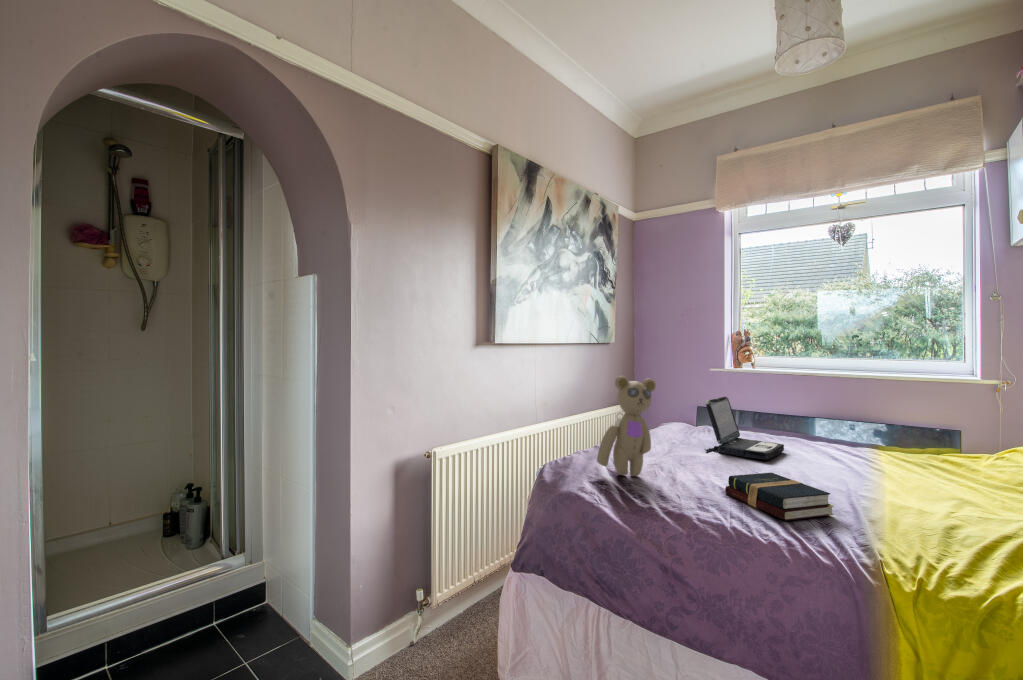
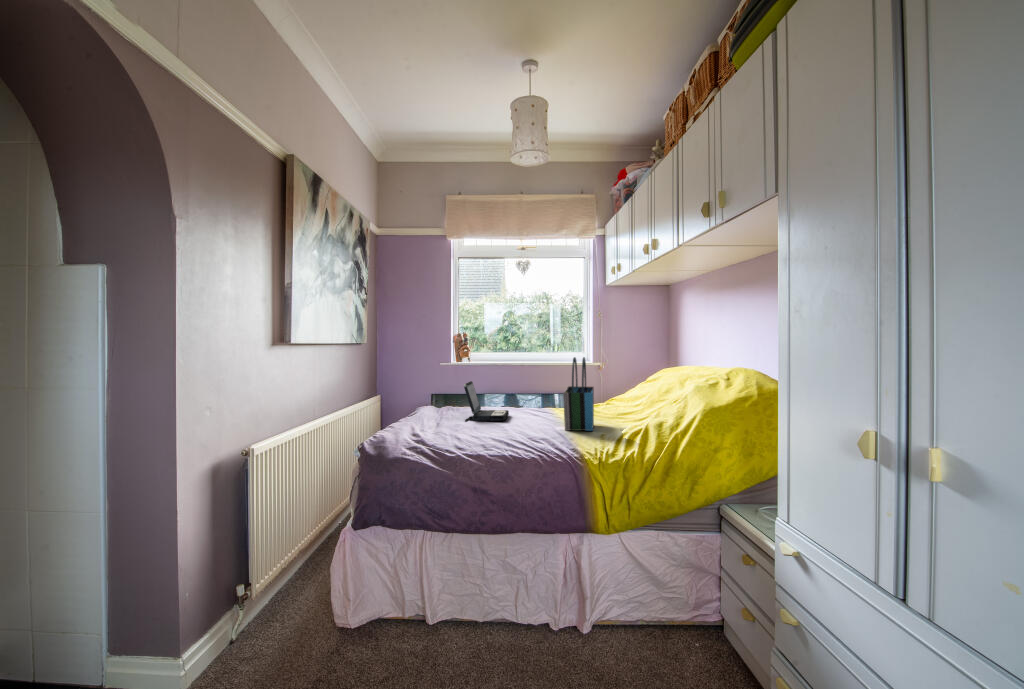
tote bag: none [867,371,956,512] -> present [563,357,594,431]
teddy bear: present [597,376,656,476] -> none [410,367,449,441]
hardback book: present [725,473,834,521] -> none [497,423,554,446]

